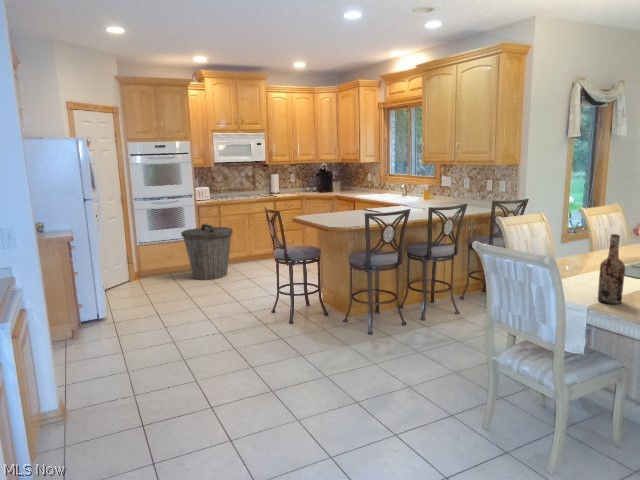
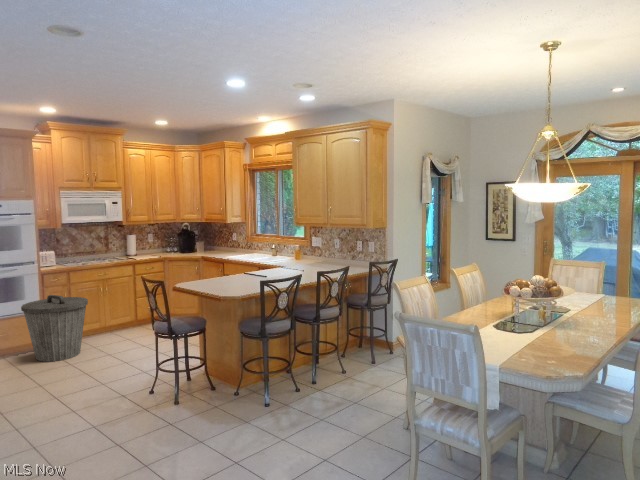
wine bottle: present [598,234,625,304] -> none [500,299,519,360]

